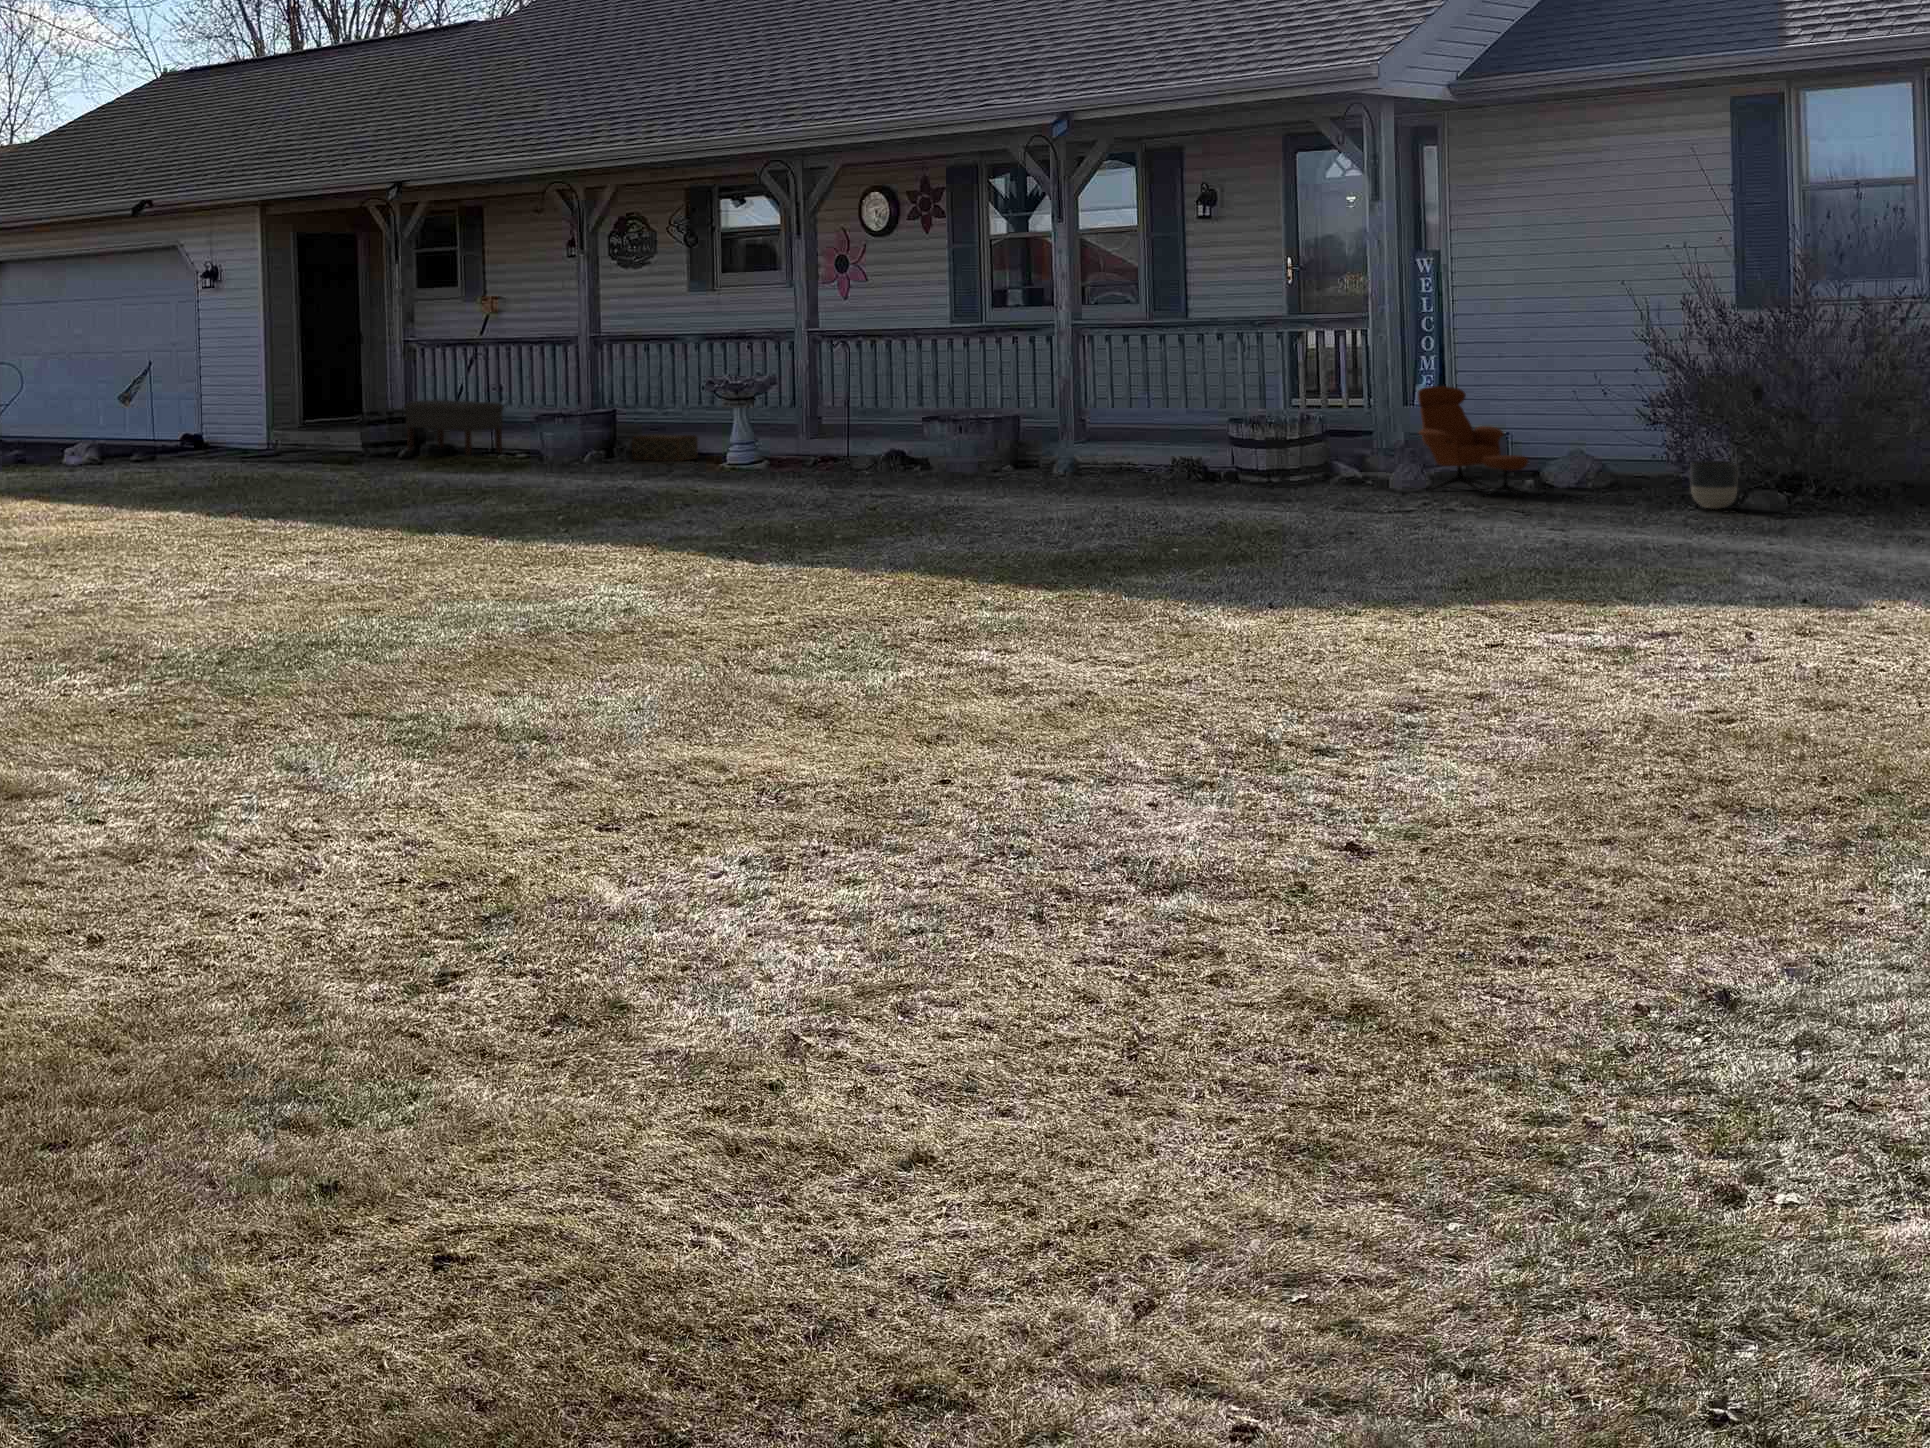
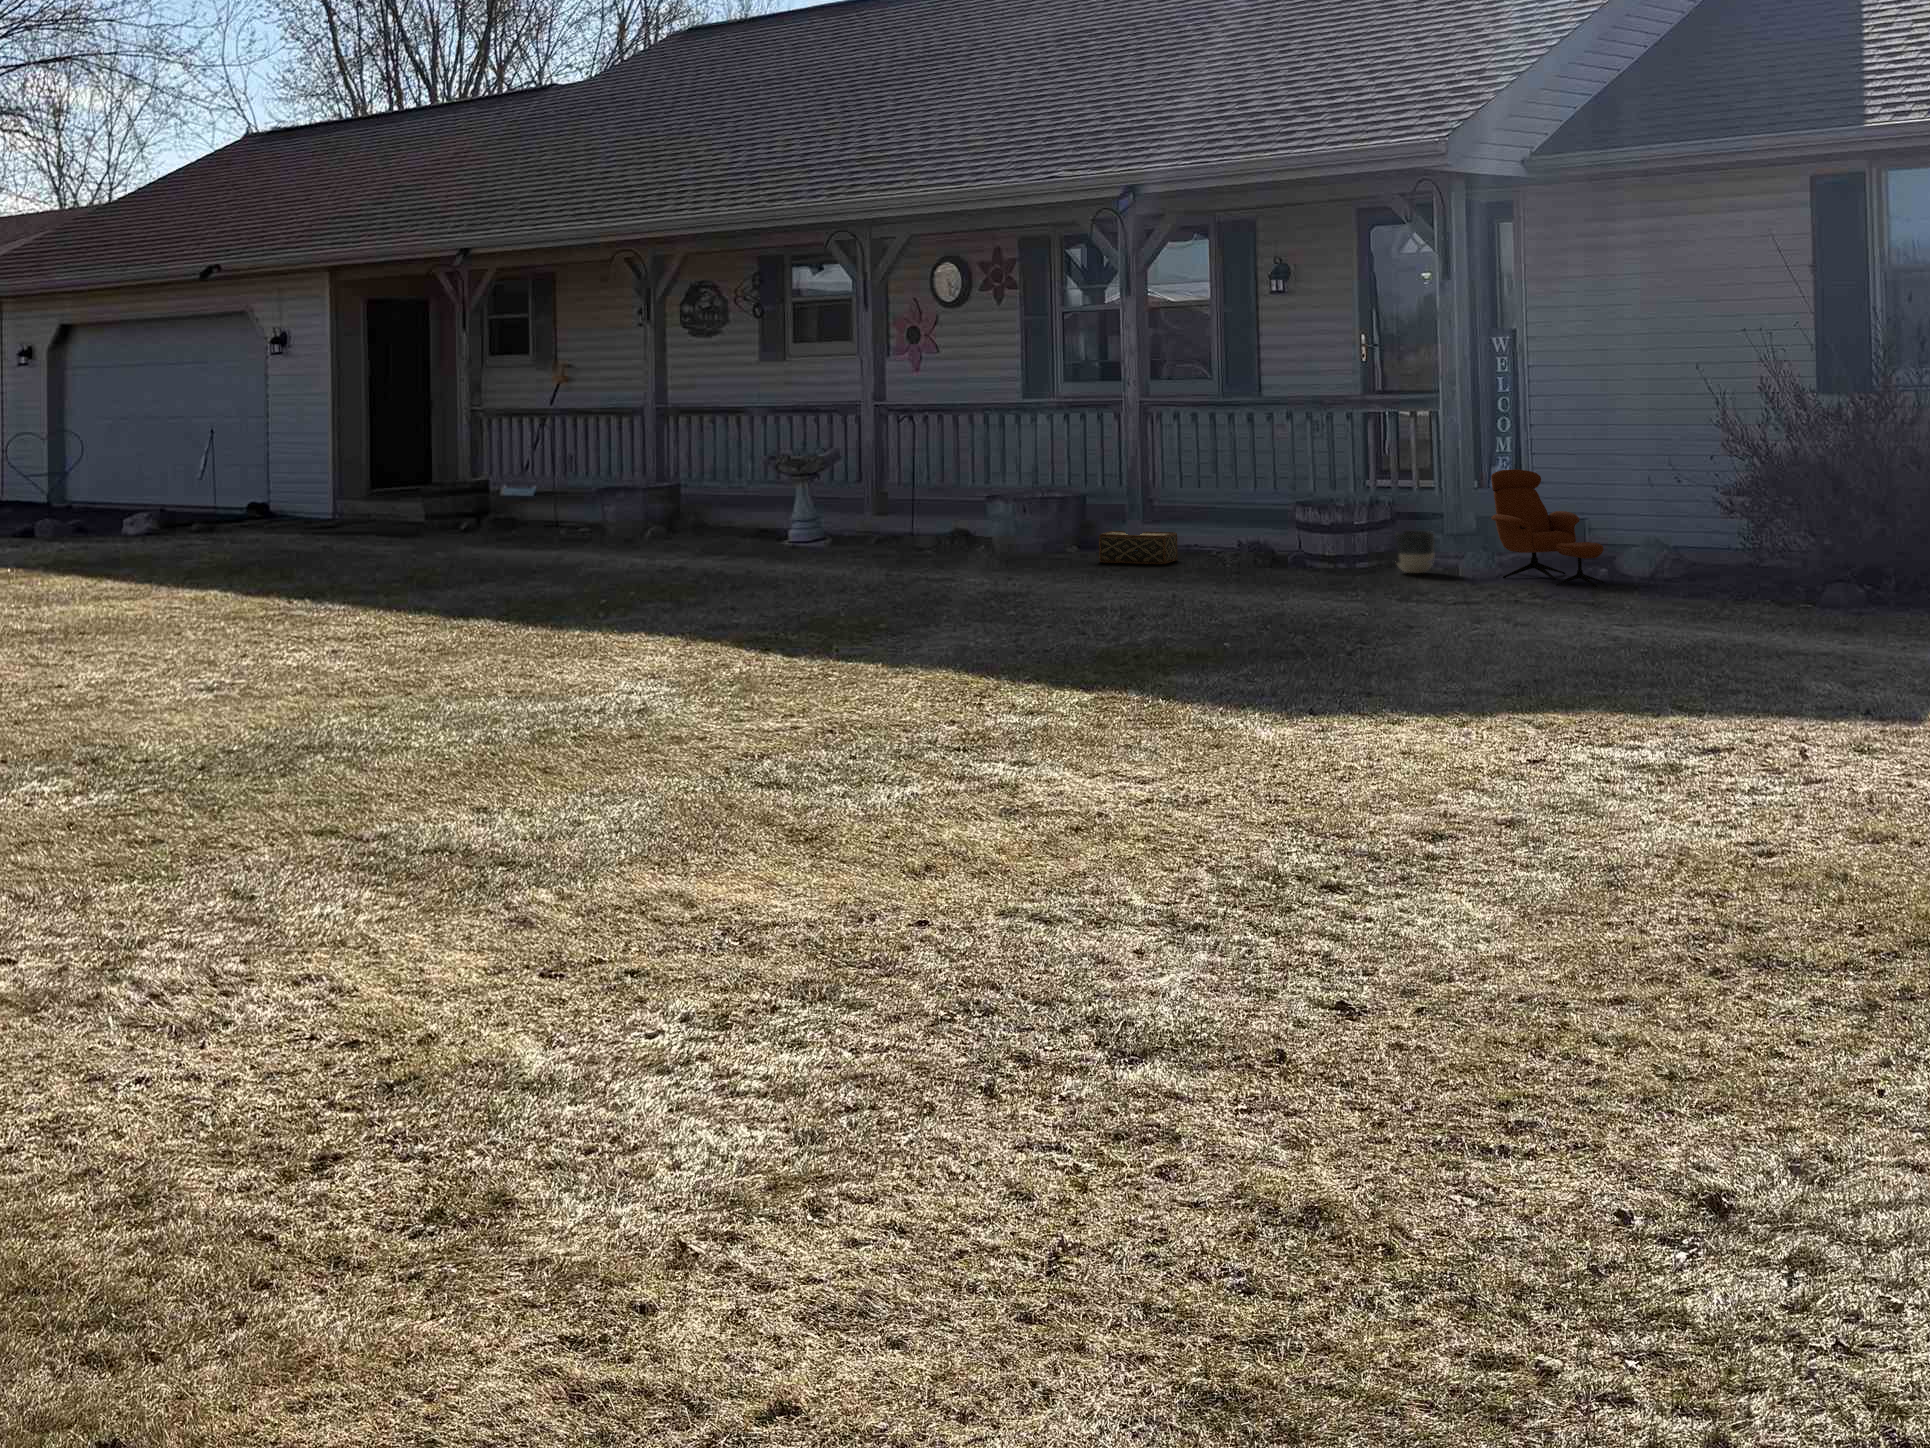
bench: present [404,399,503,456] -> none [469,471,570,530]
woven basket: present [632,434,698,461] -> present [1099,531,1178,564]
planter: present [1690,461,1737,509] -> present [1396,531,1434,573]

